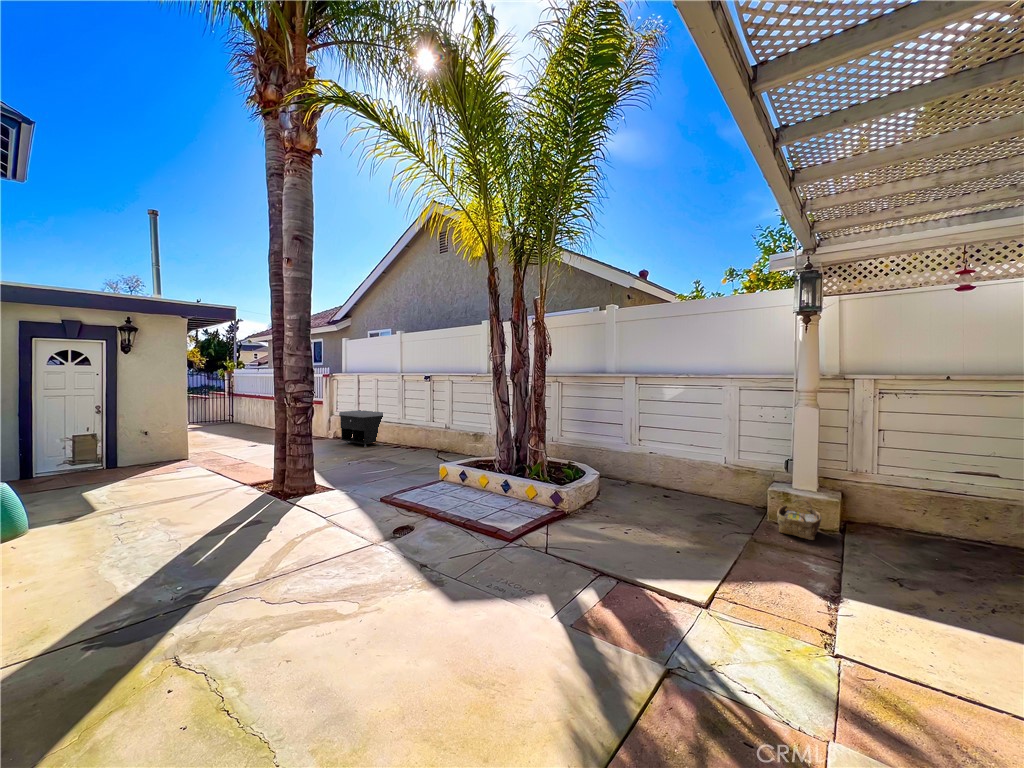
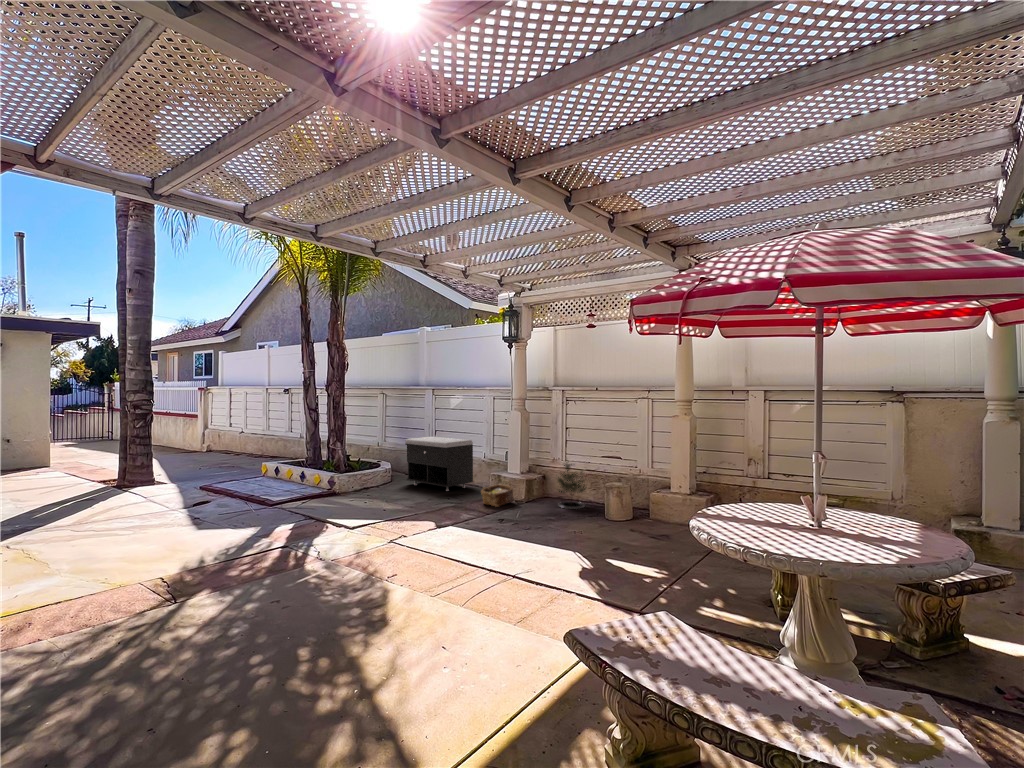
storage bench: present [339,410,383,447] -> present [405,437,473,491]
potted tree: none [884,473,940,546] -> present [558,461,586,509]

